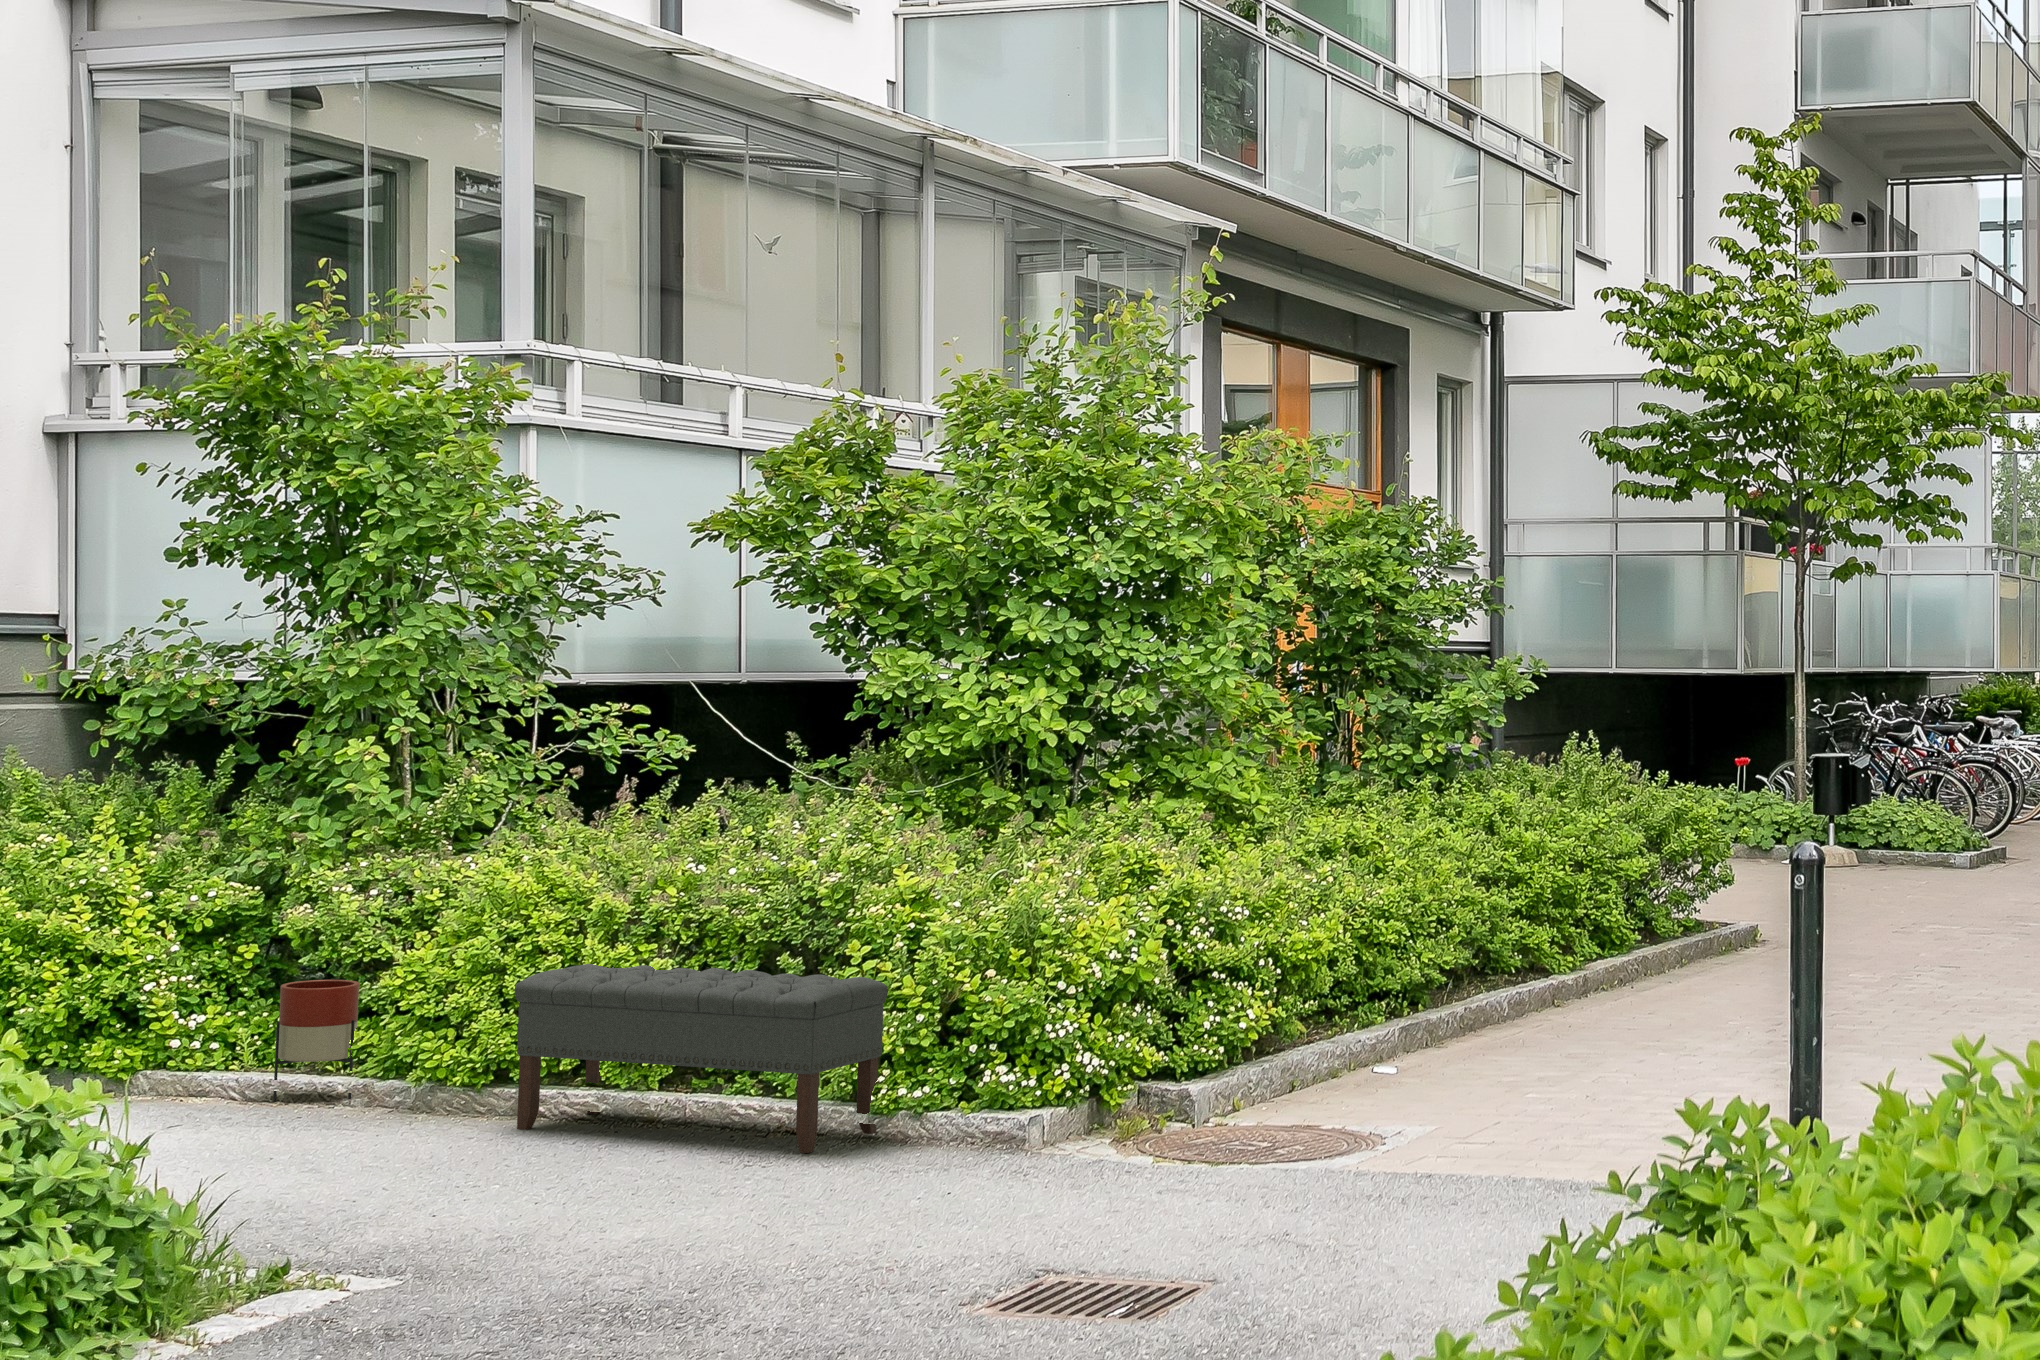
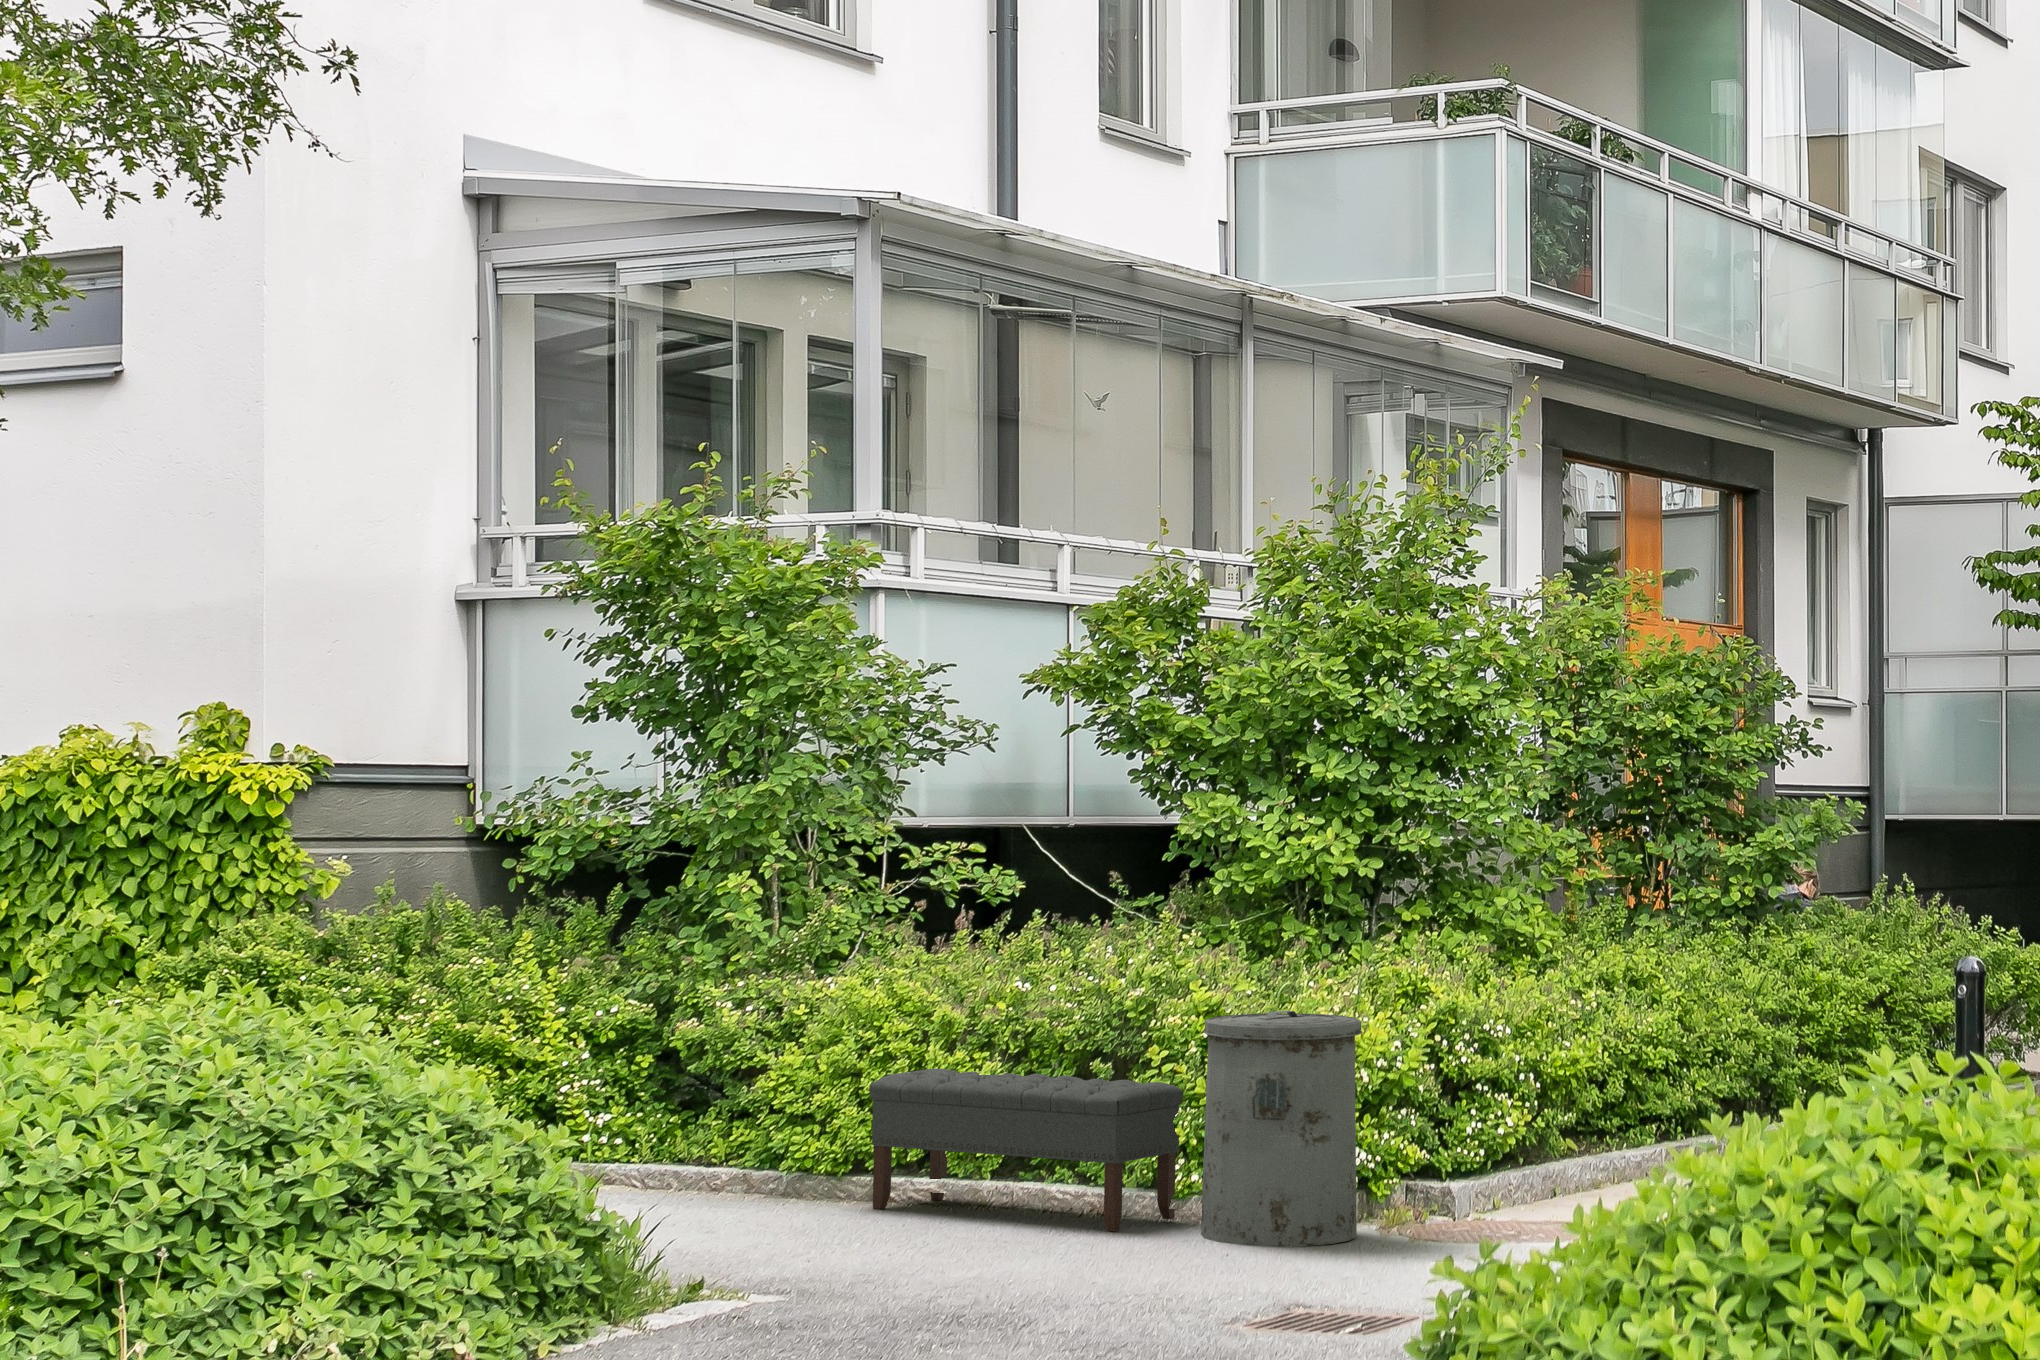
trash can: none [911,897,1102,1170] -> present [1201,1011,1363,1247]
planter: present [273,980,359,1102] -> none [670,1082,740,1186]

